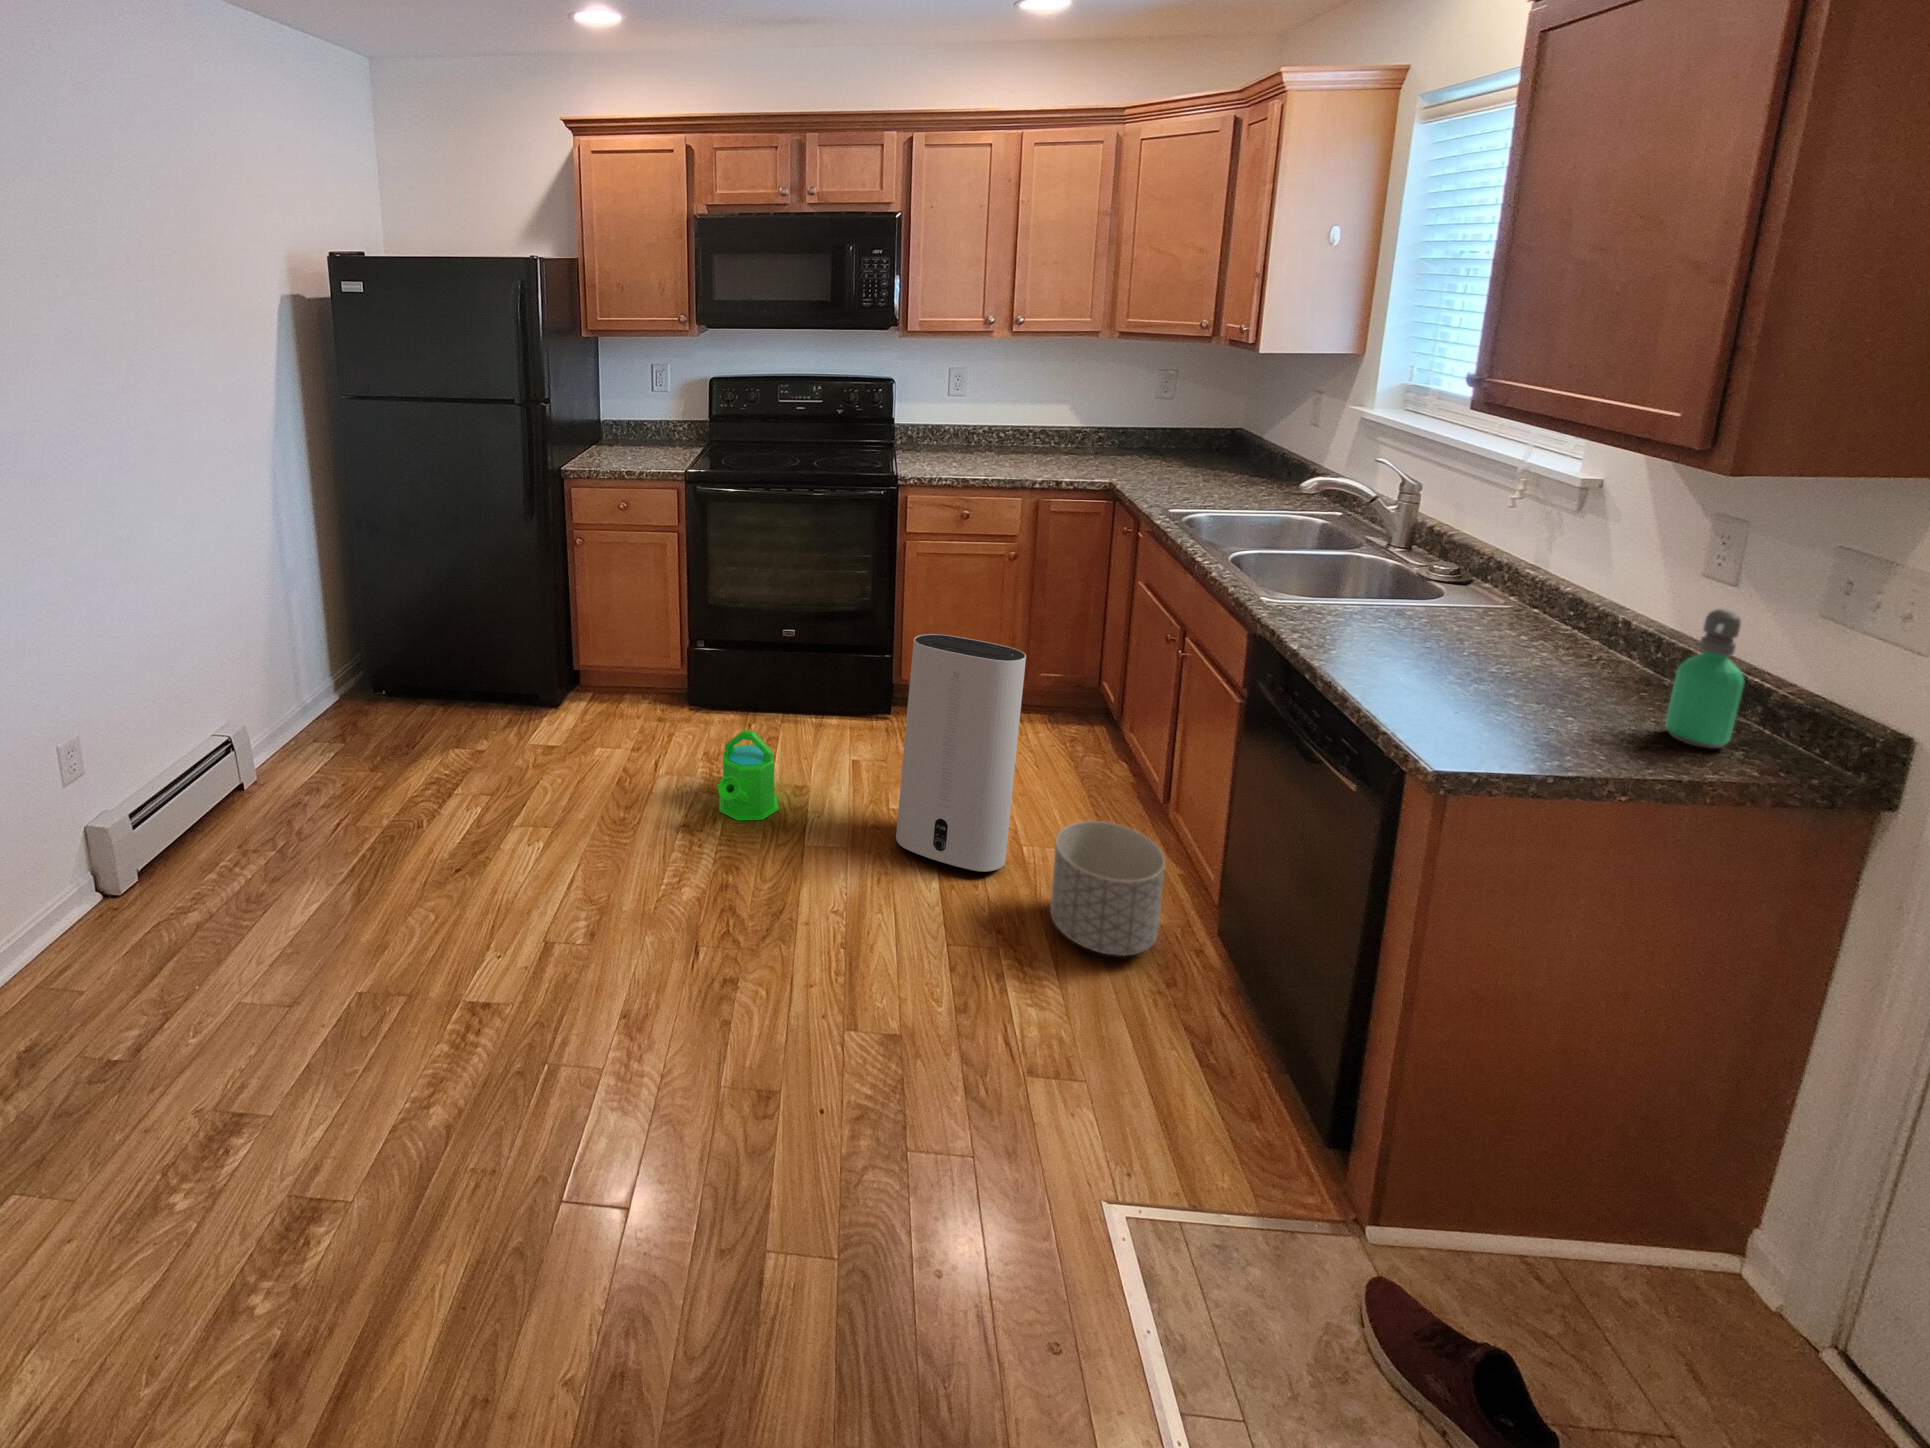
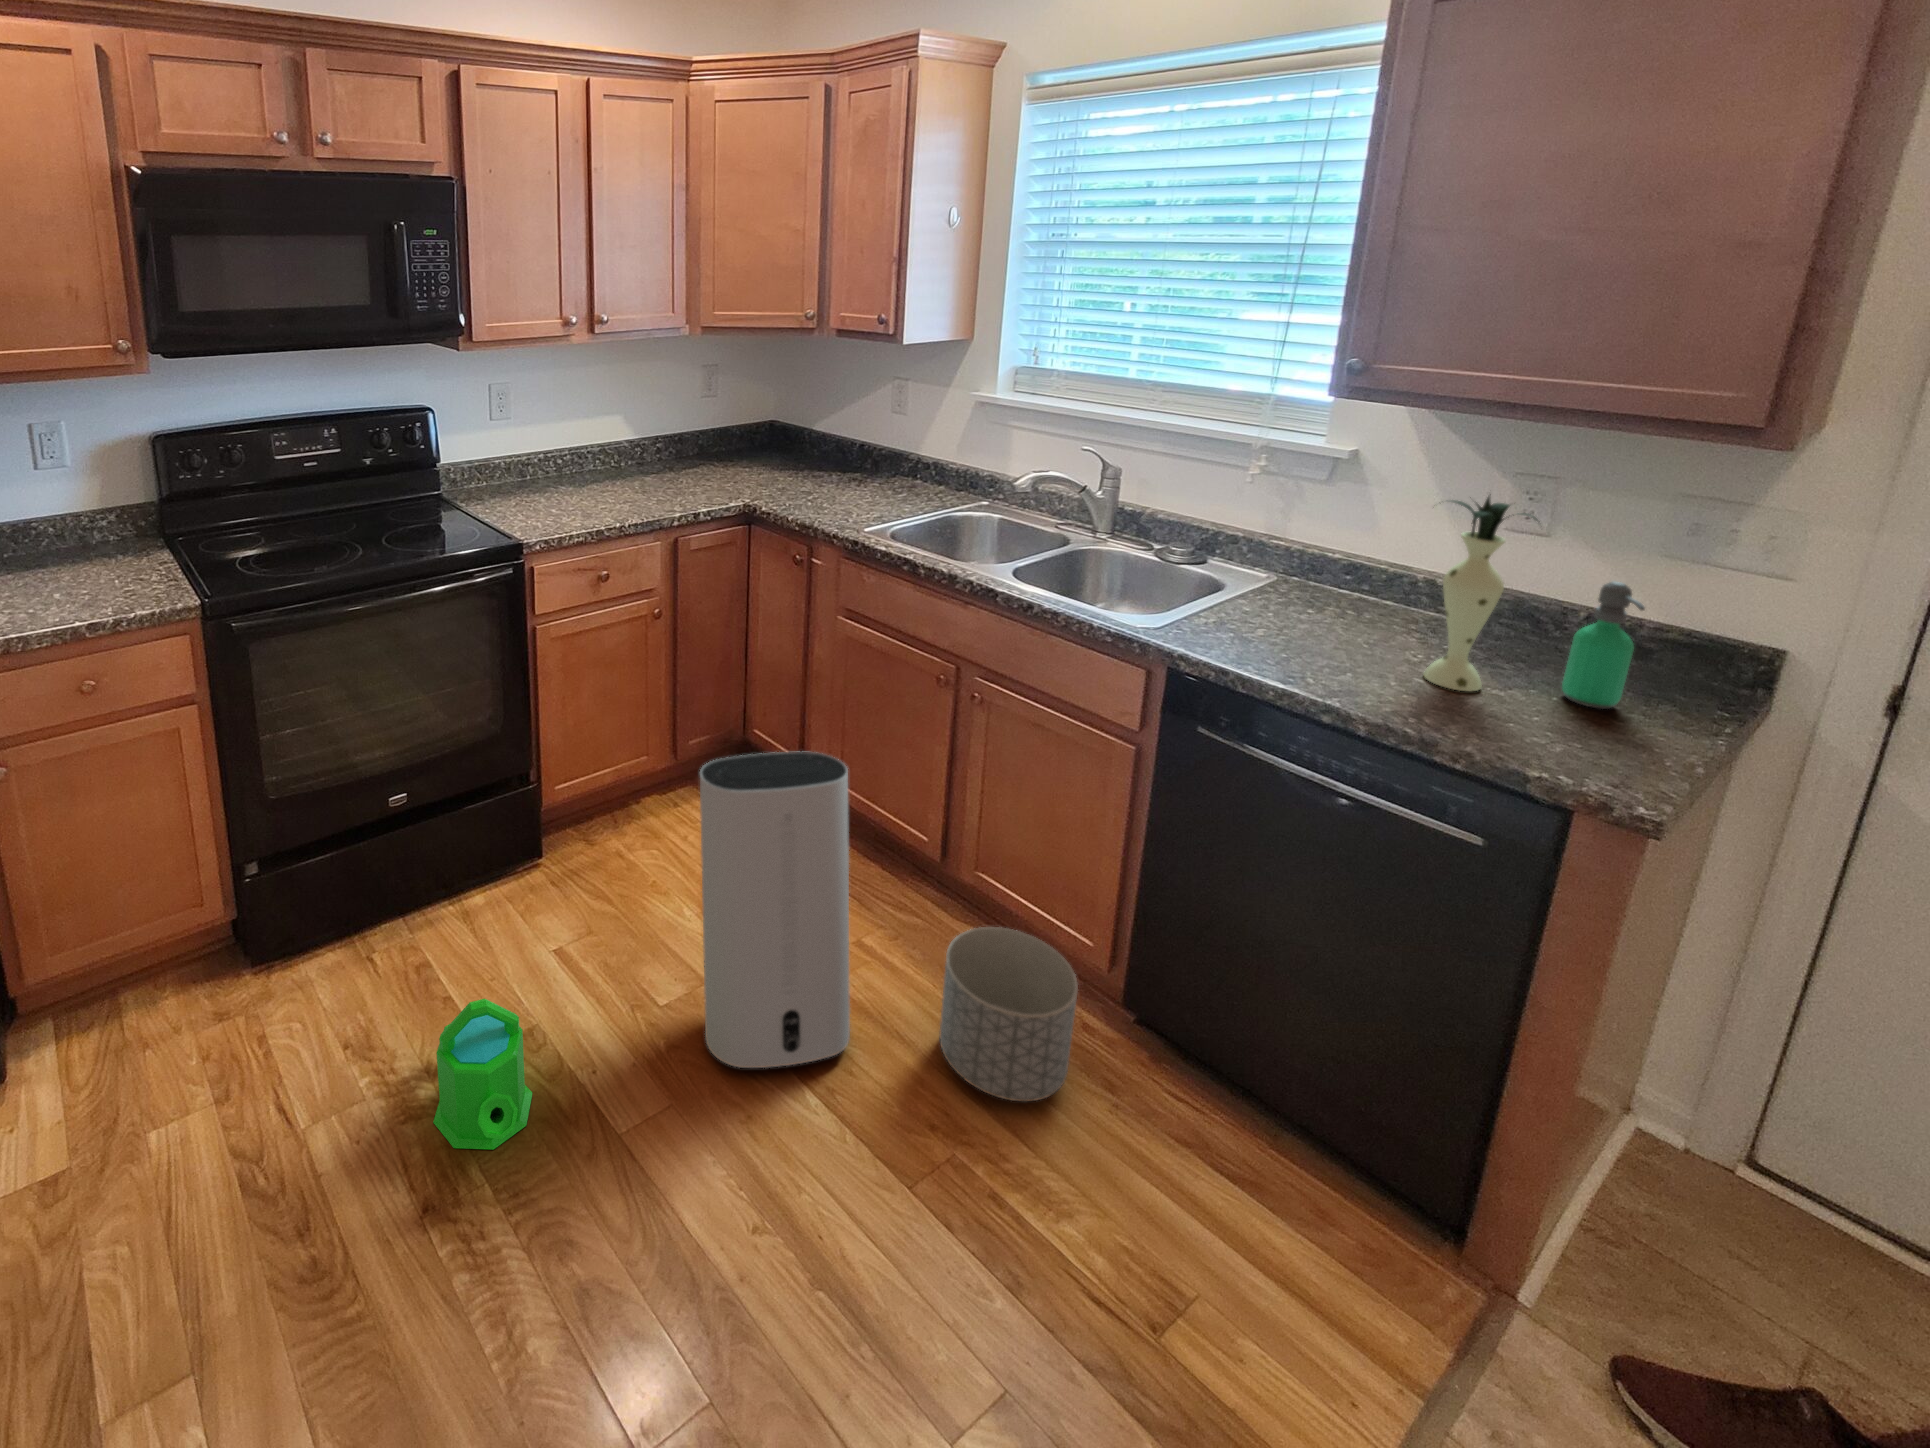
vase: none [1515,496,1629,700] -> present [1424,494,1536,691]

